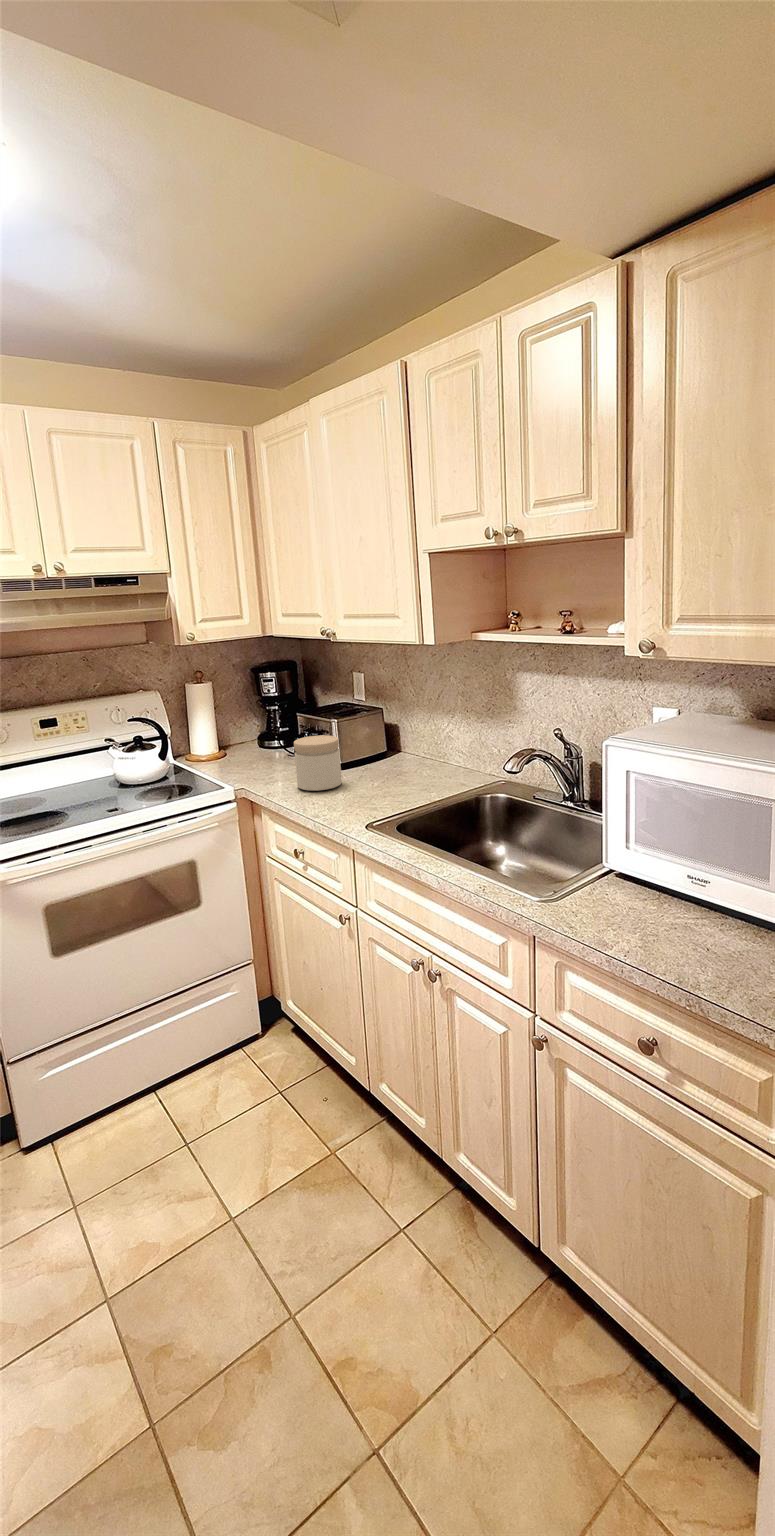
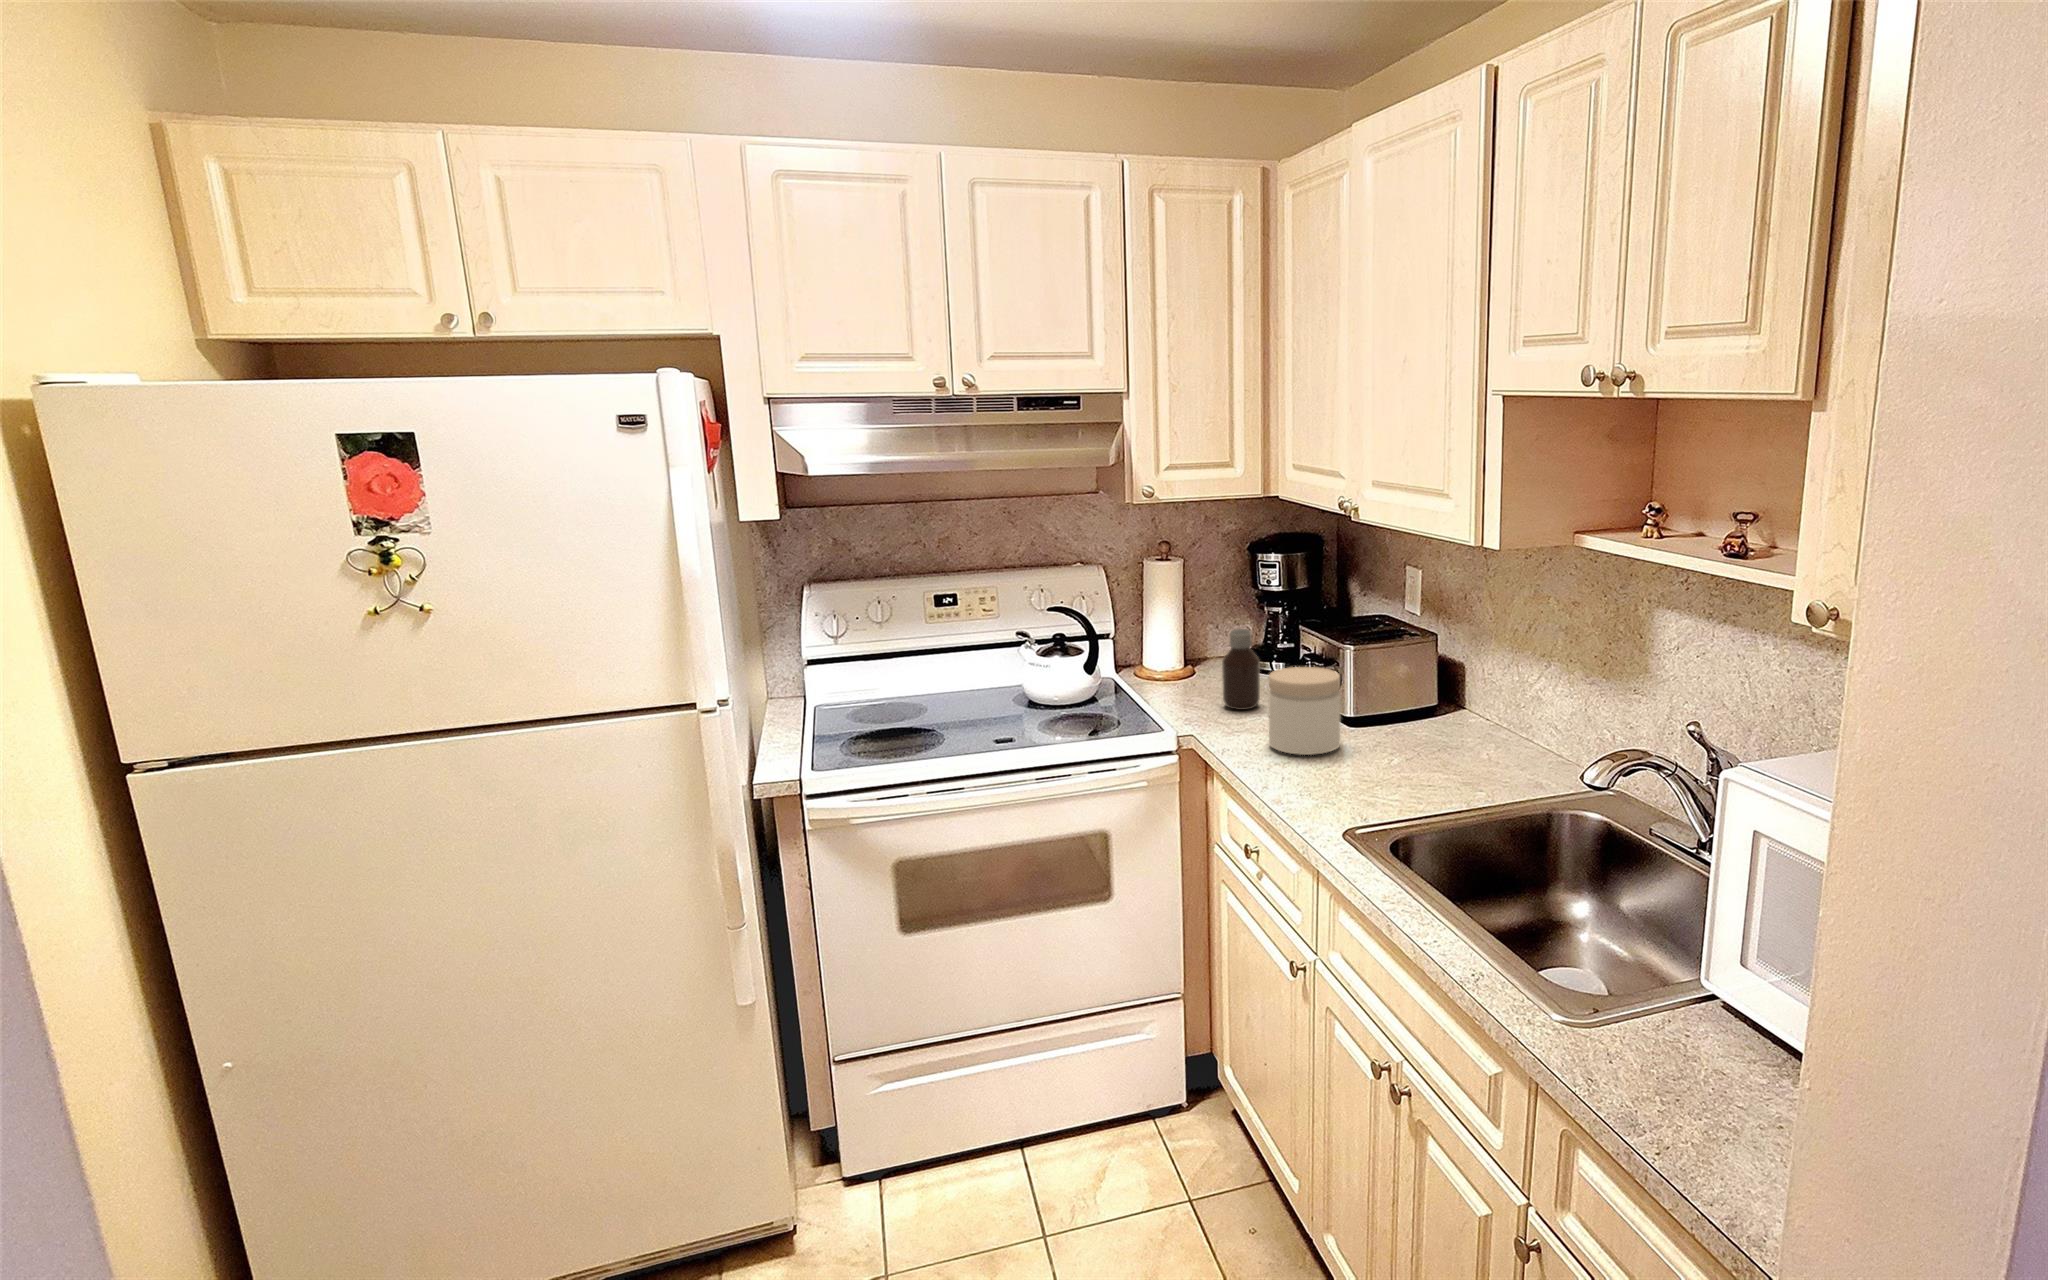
bottle: none [254,719,280,772] -> present [1222,629,1260,710]

